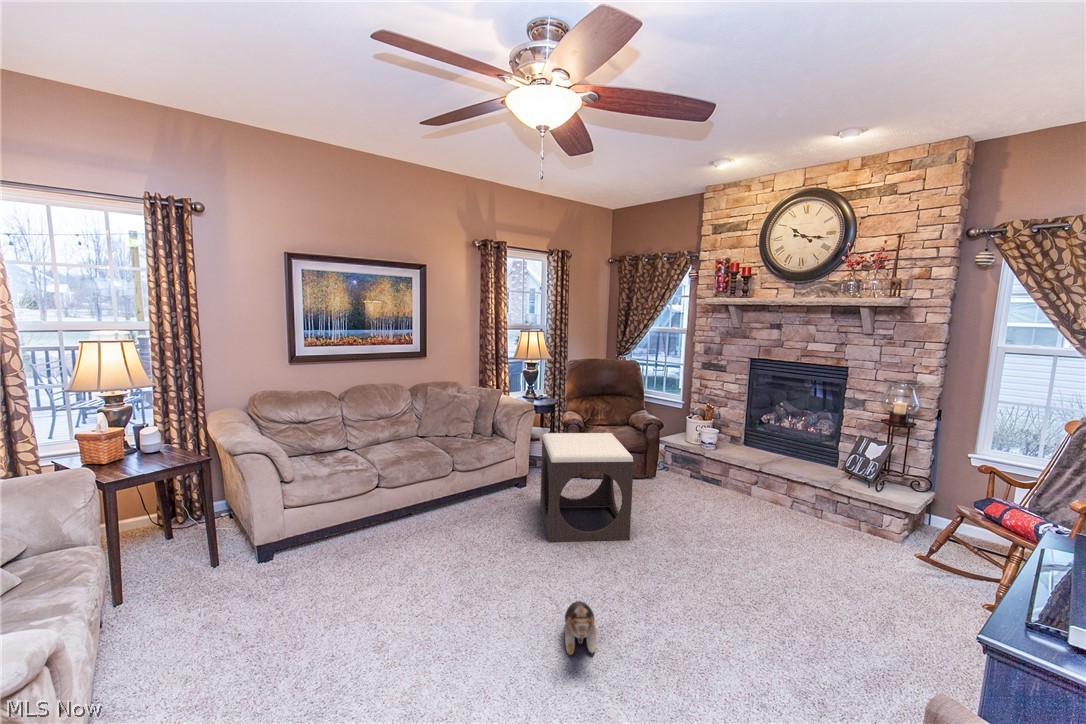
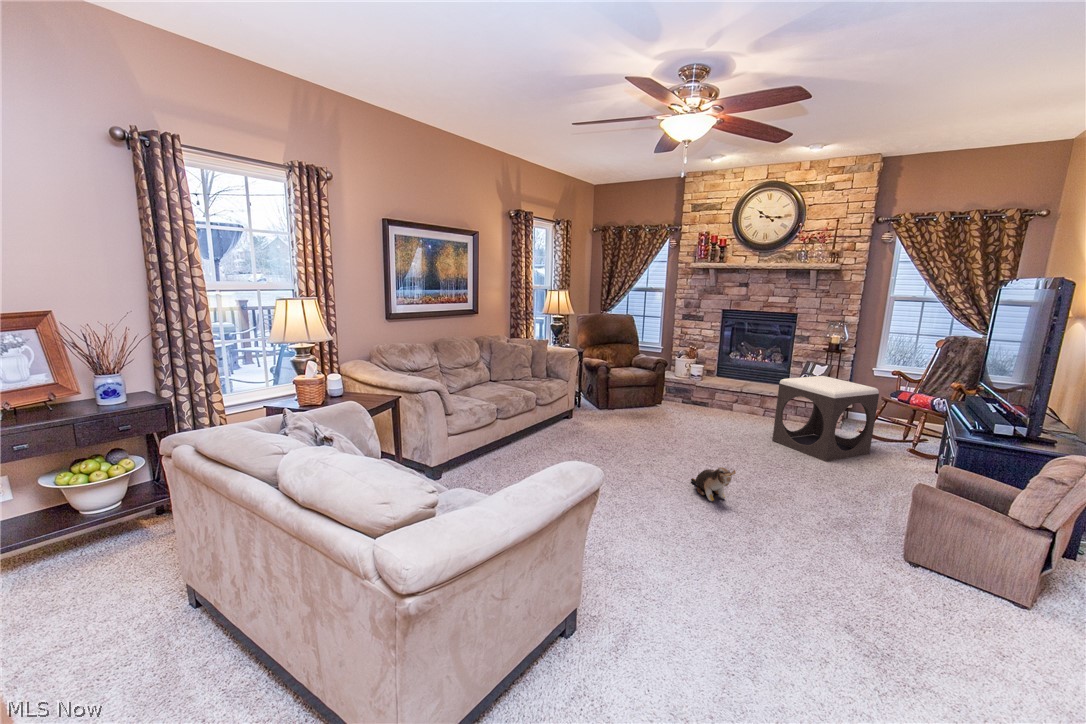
footstool: present [540,433,634,543] -> present [773,376,879,462]

